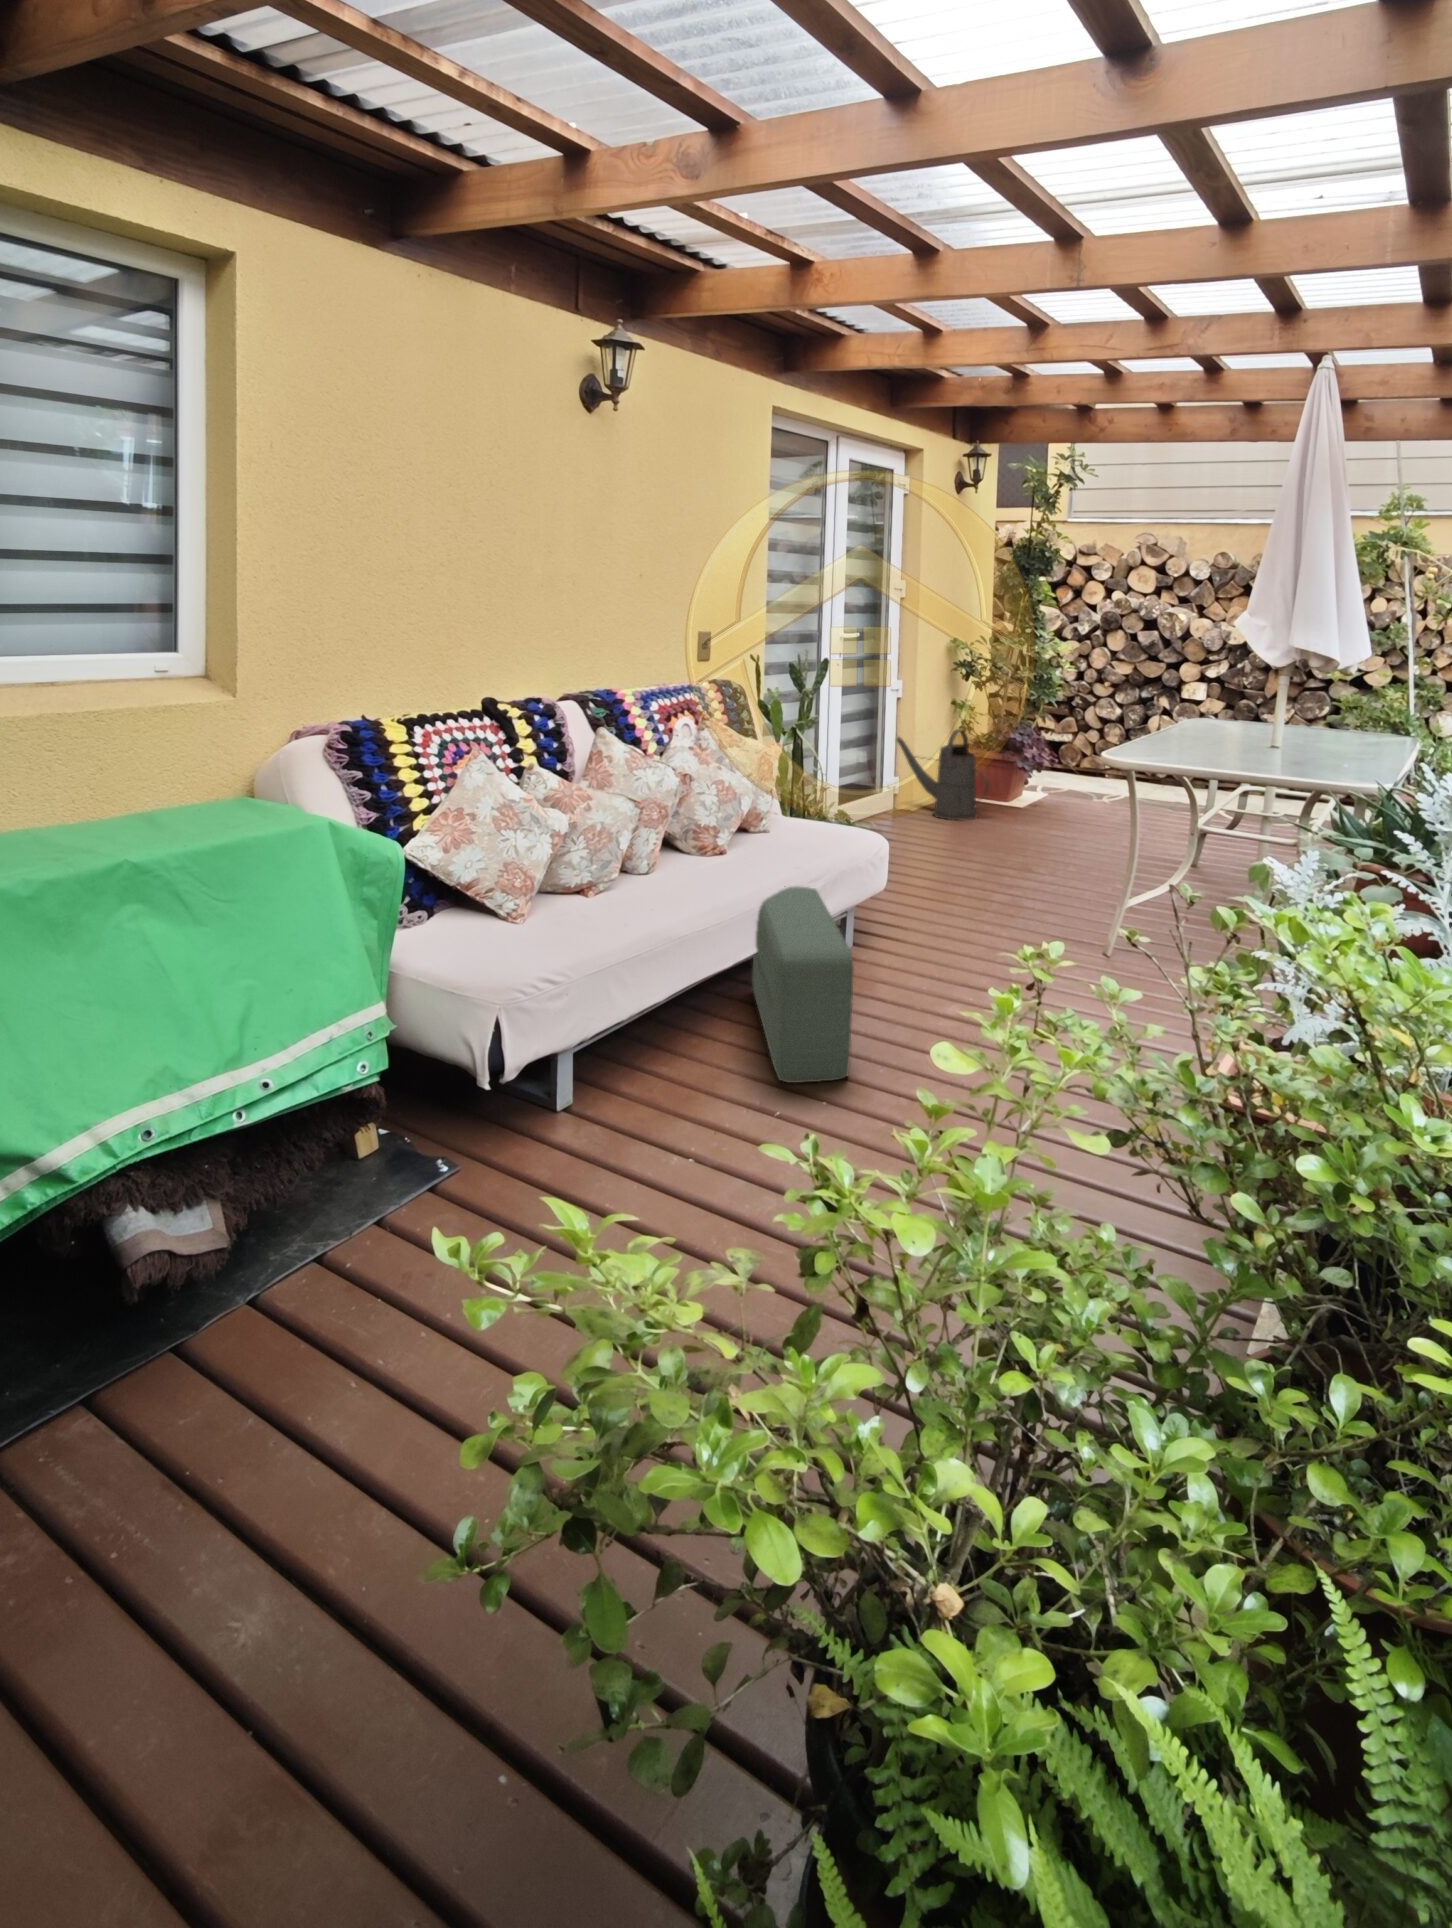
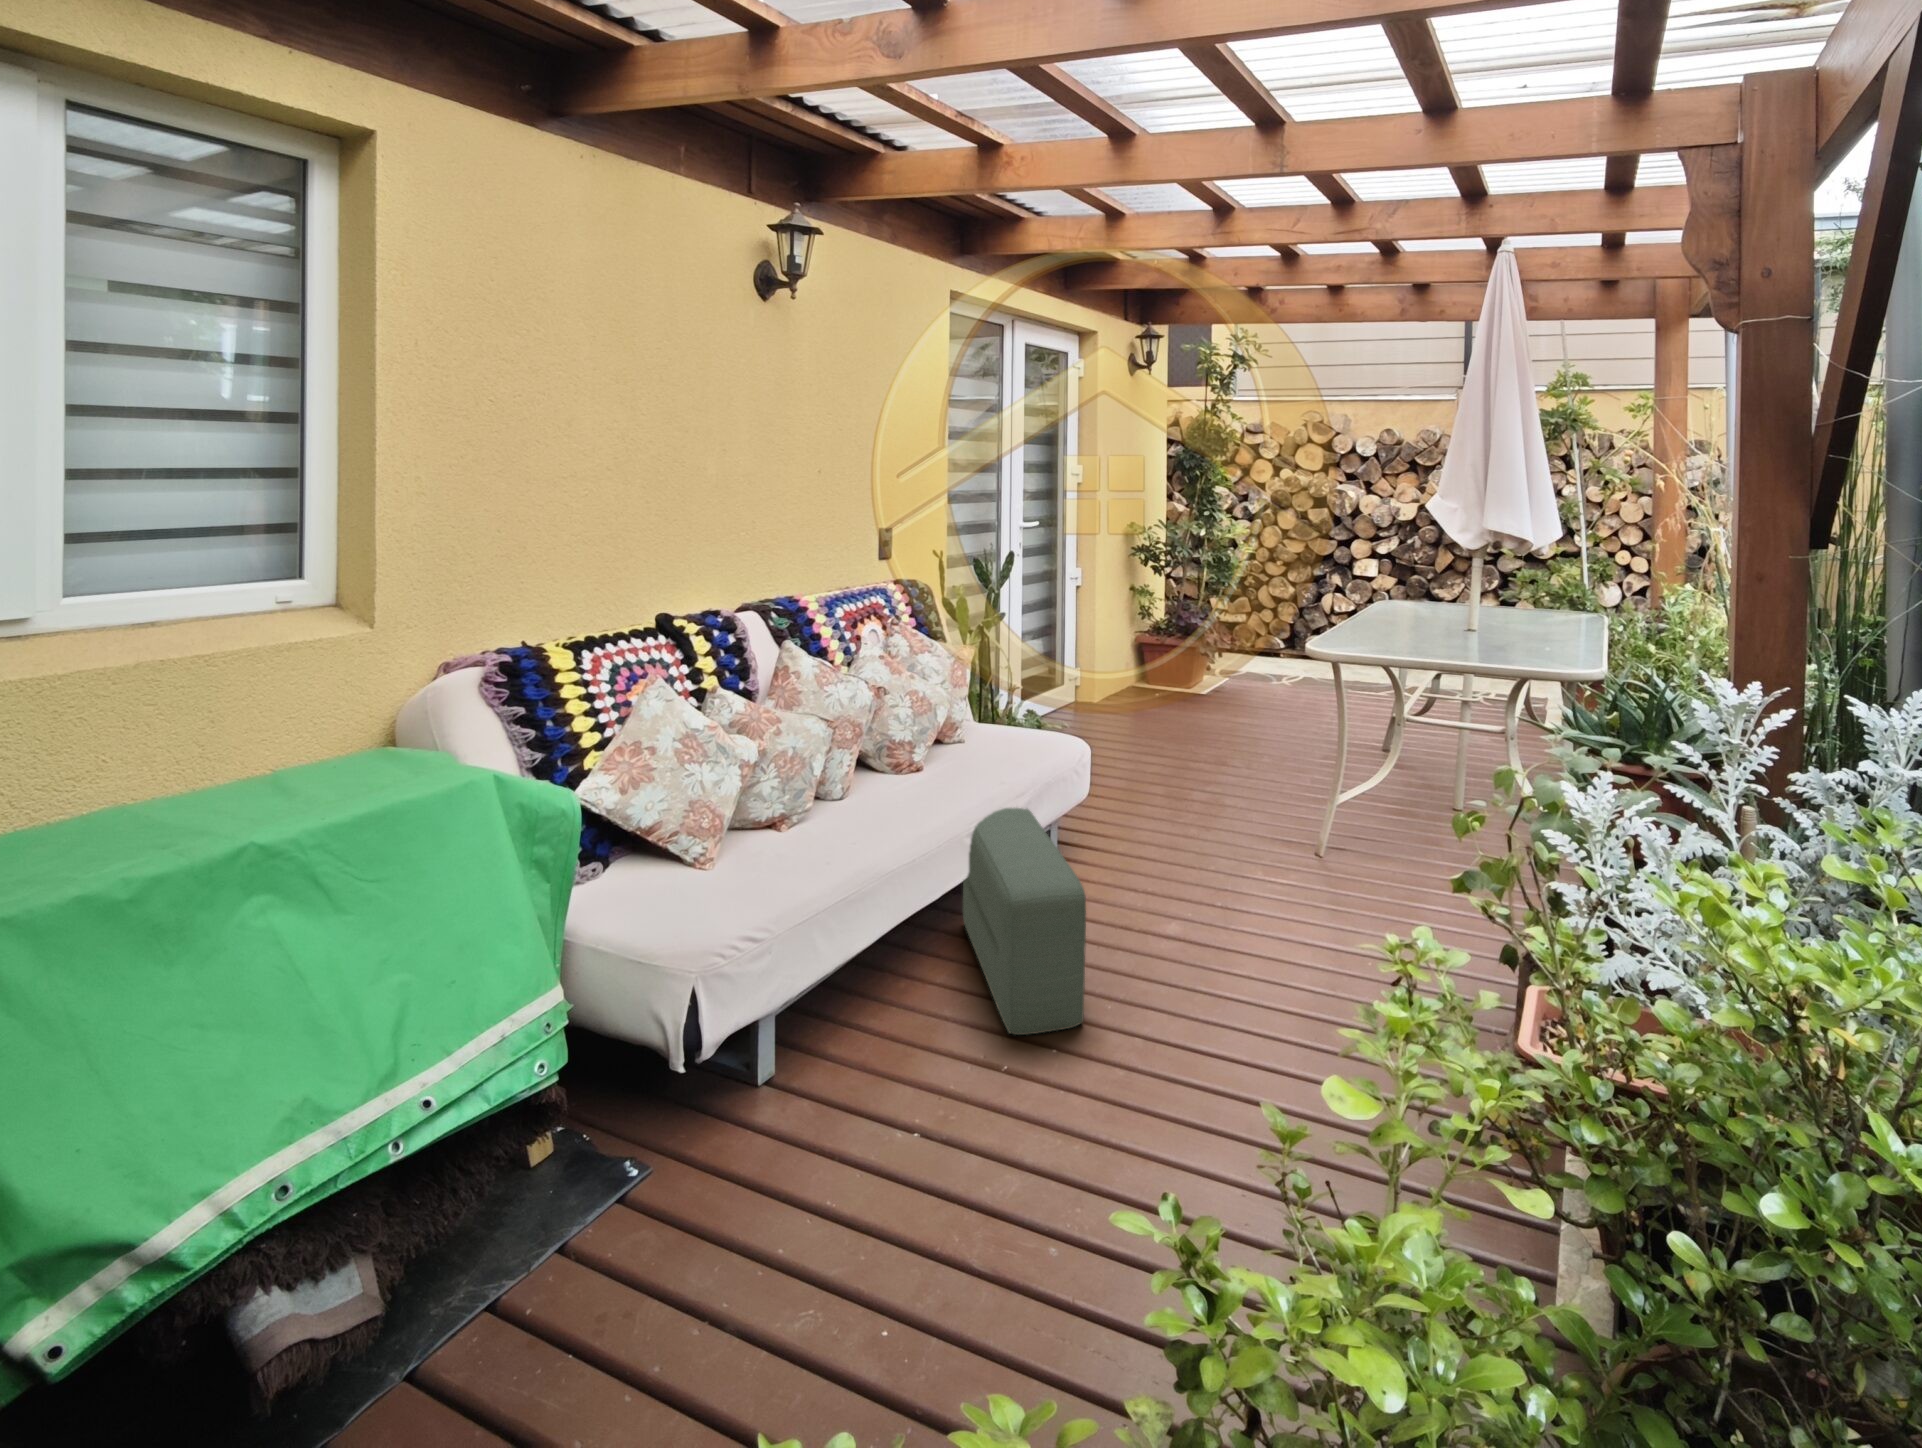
watering can: present [897,729,989,820] -> none [1077,617,1174,712]

